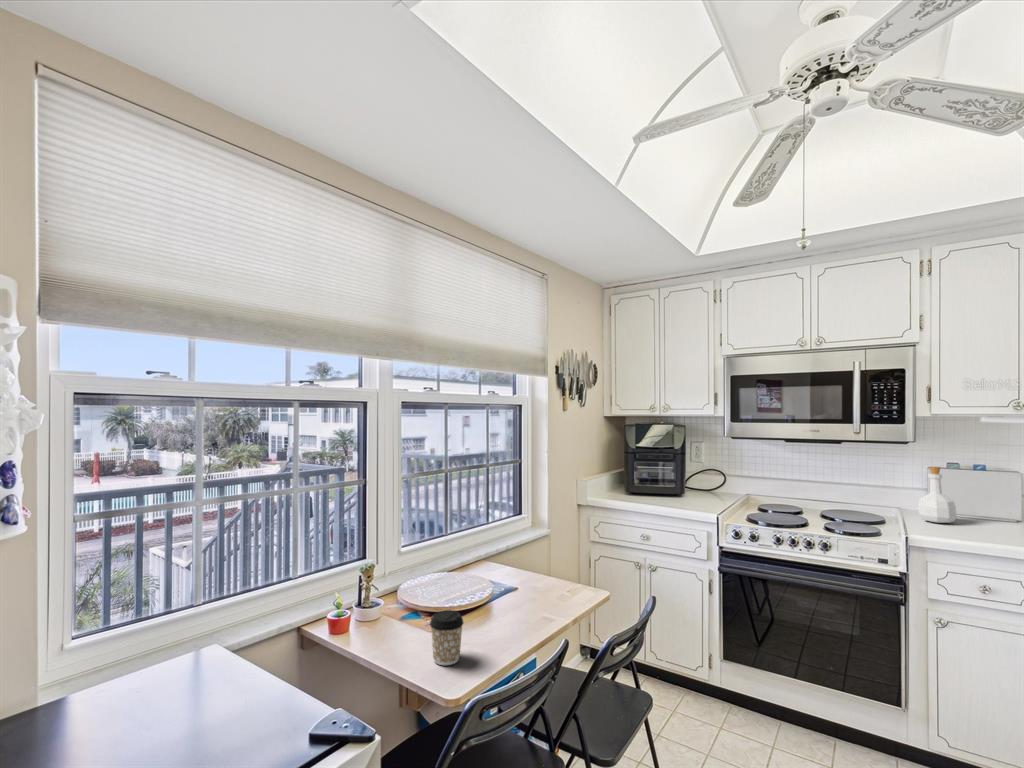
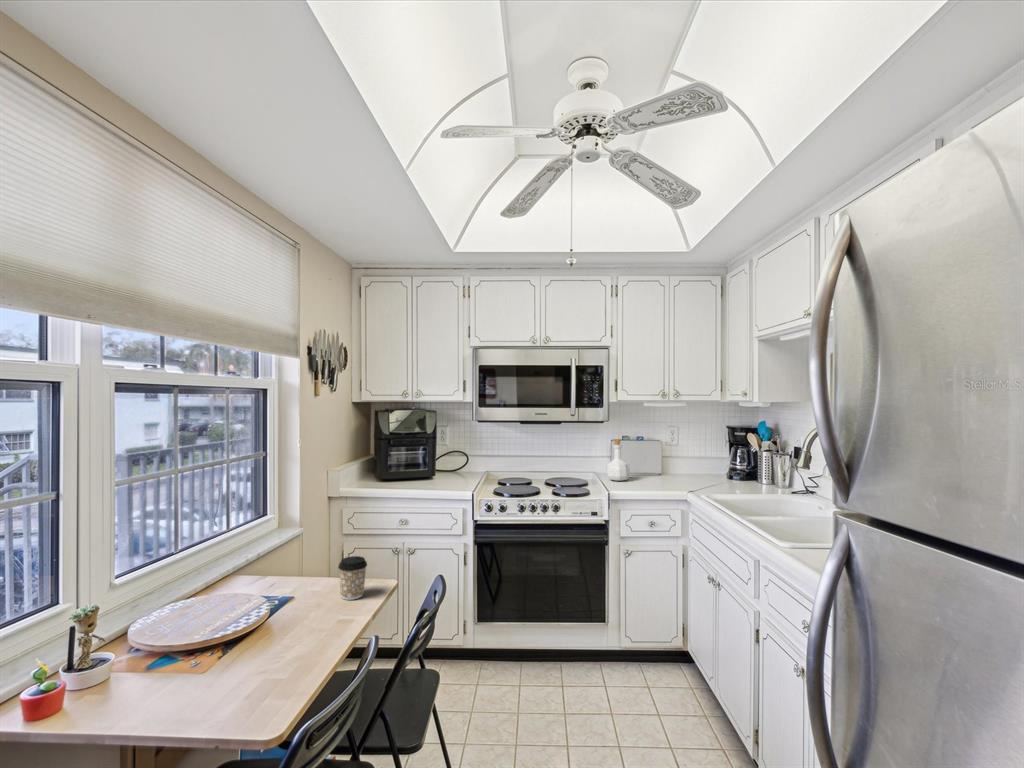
coffee cup: present [430,610,463,665] -> present [338,556,367,600]

